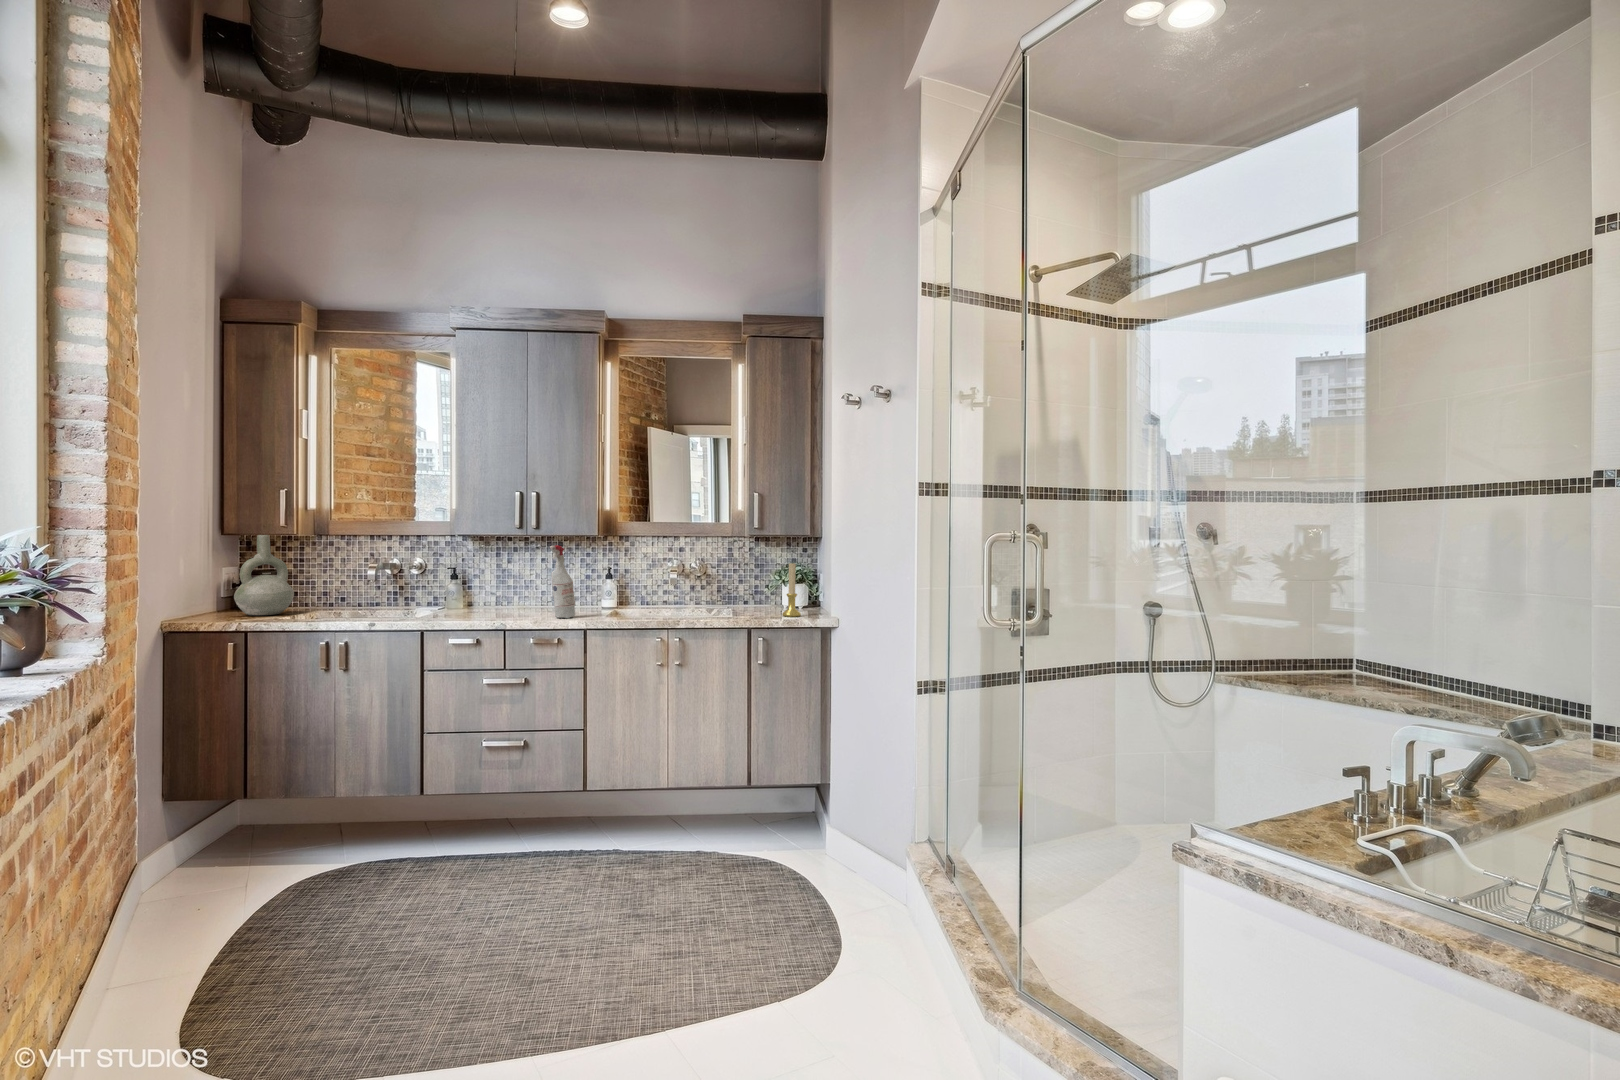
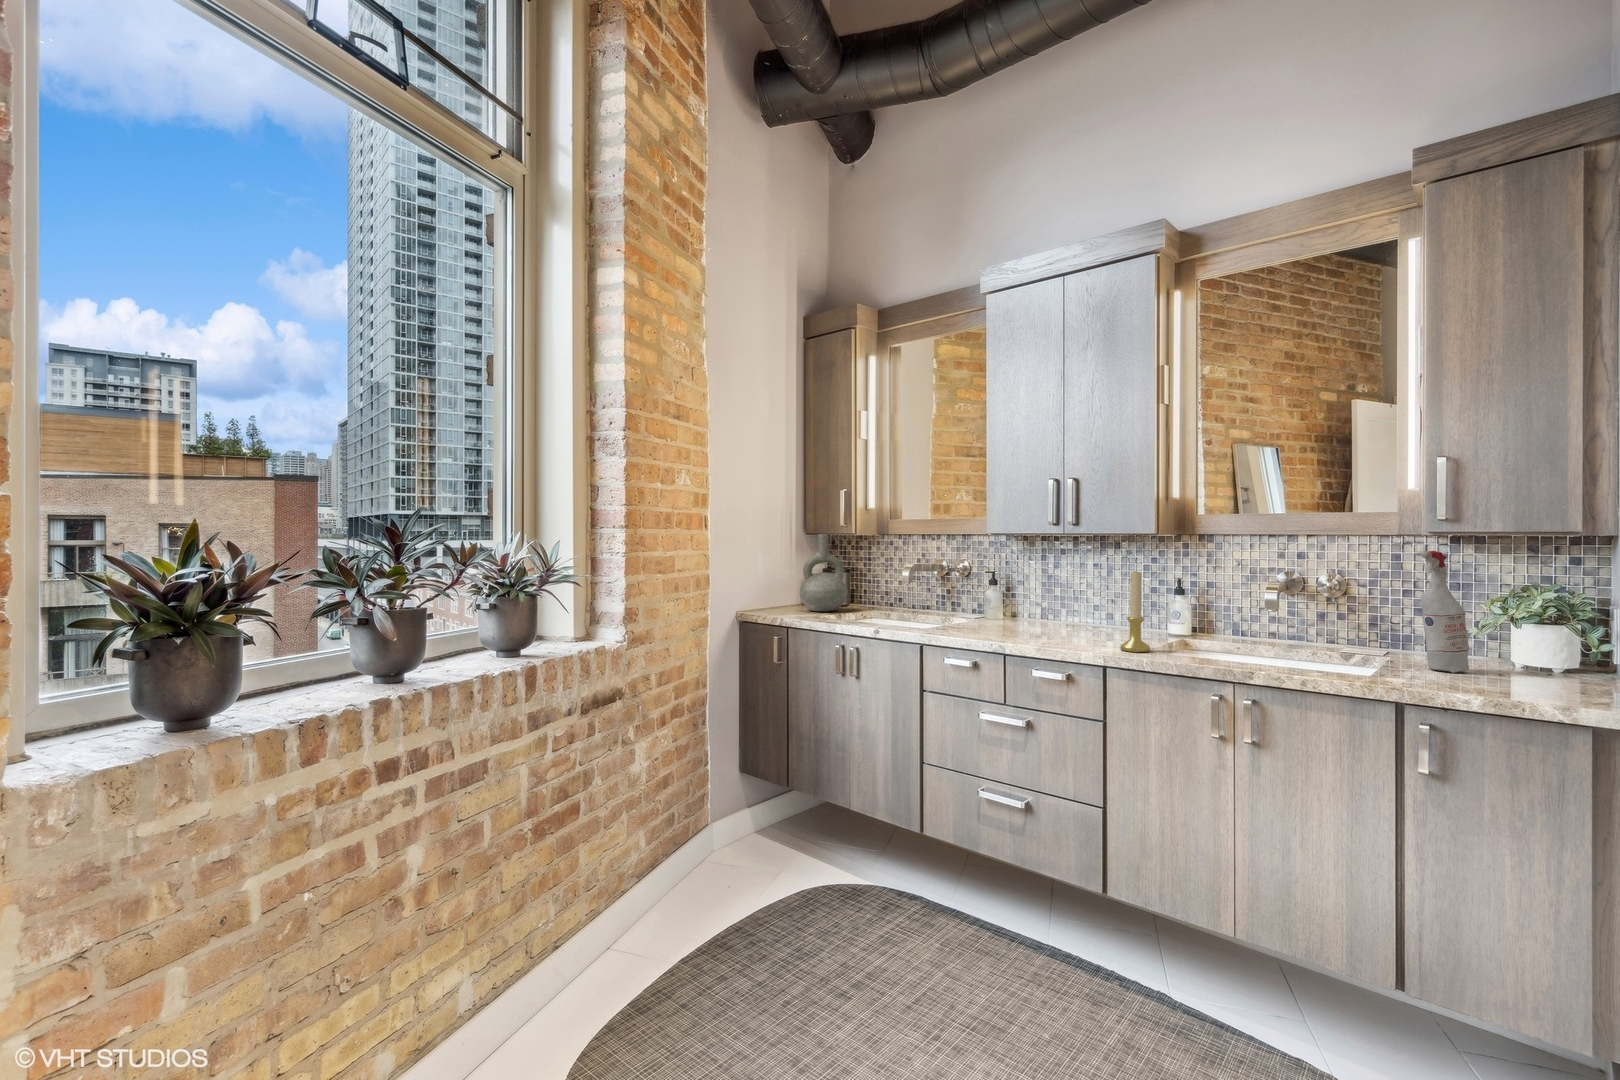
spray bottle: present [550,545,575,618] -> present [1421,551,1469,673]
candle holder: present [782,563,801,617] -> present [1120,572,1150,652]

